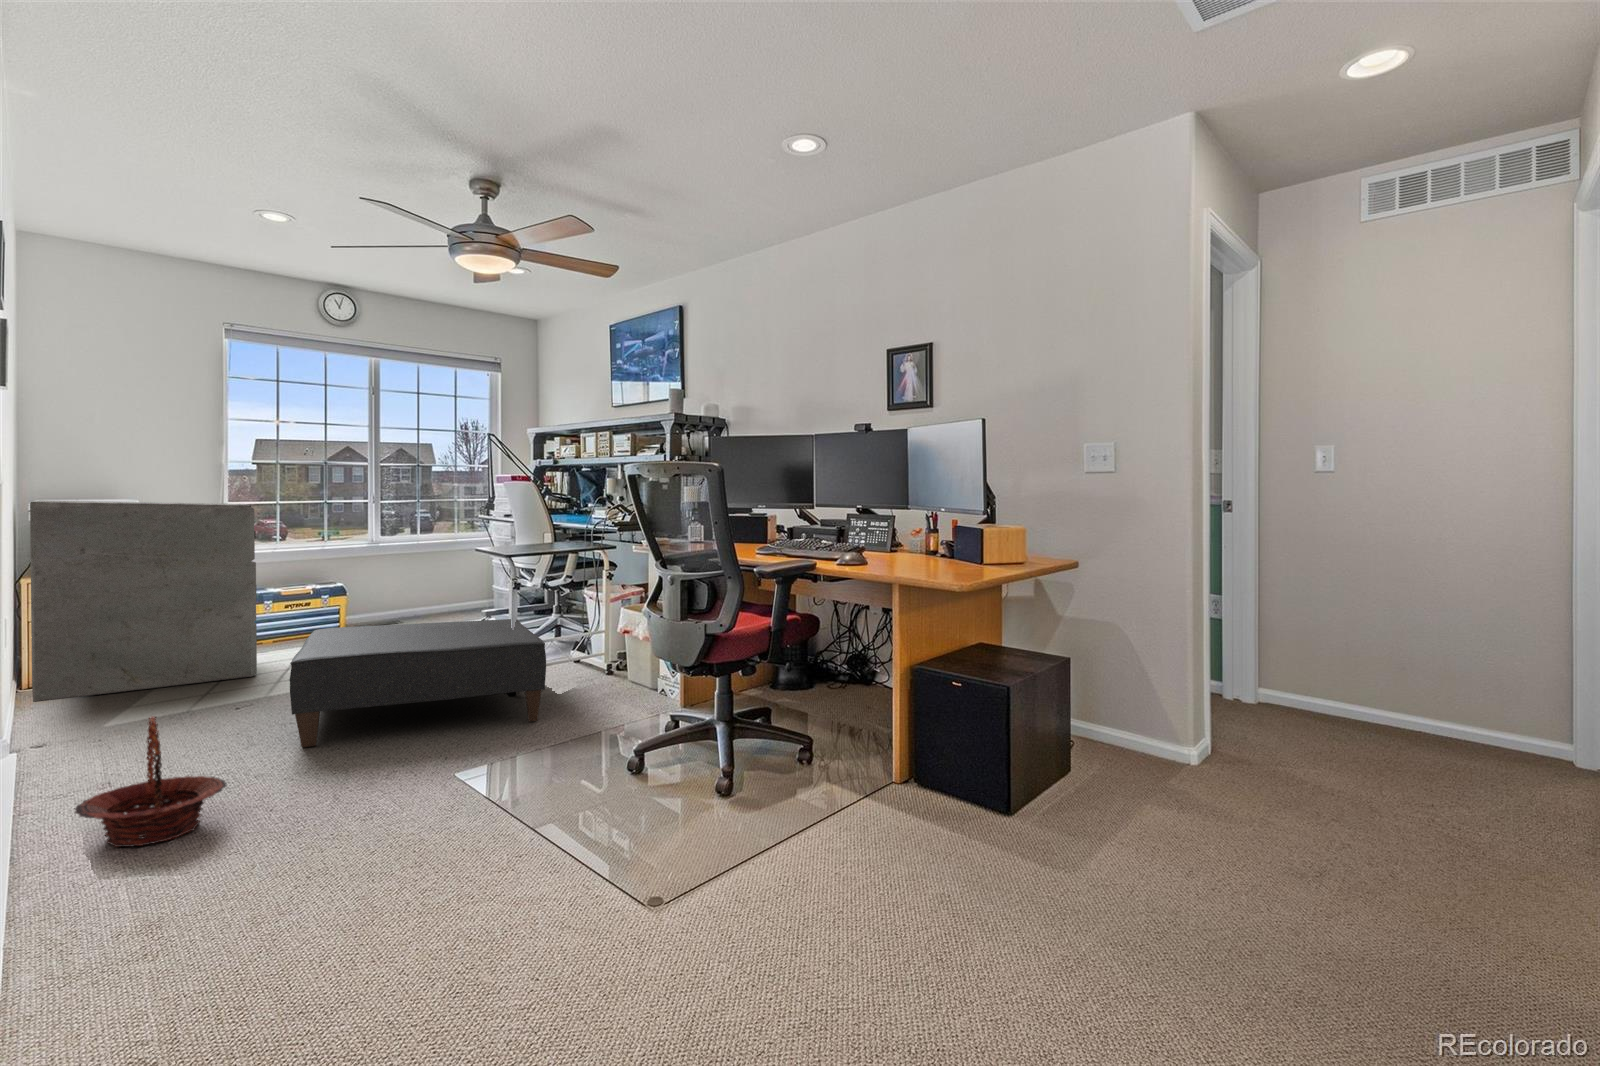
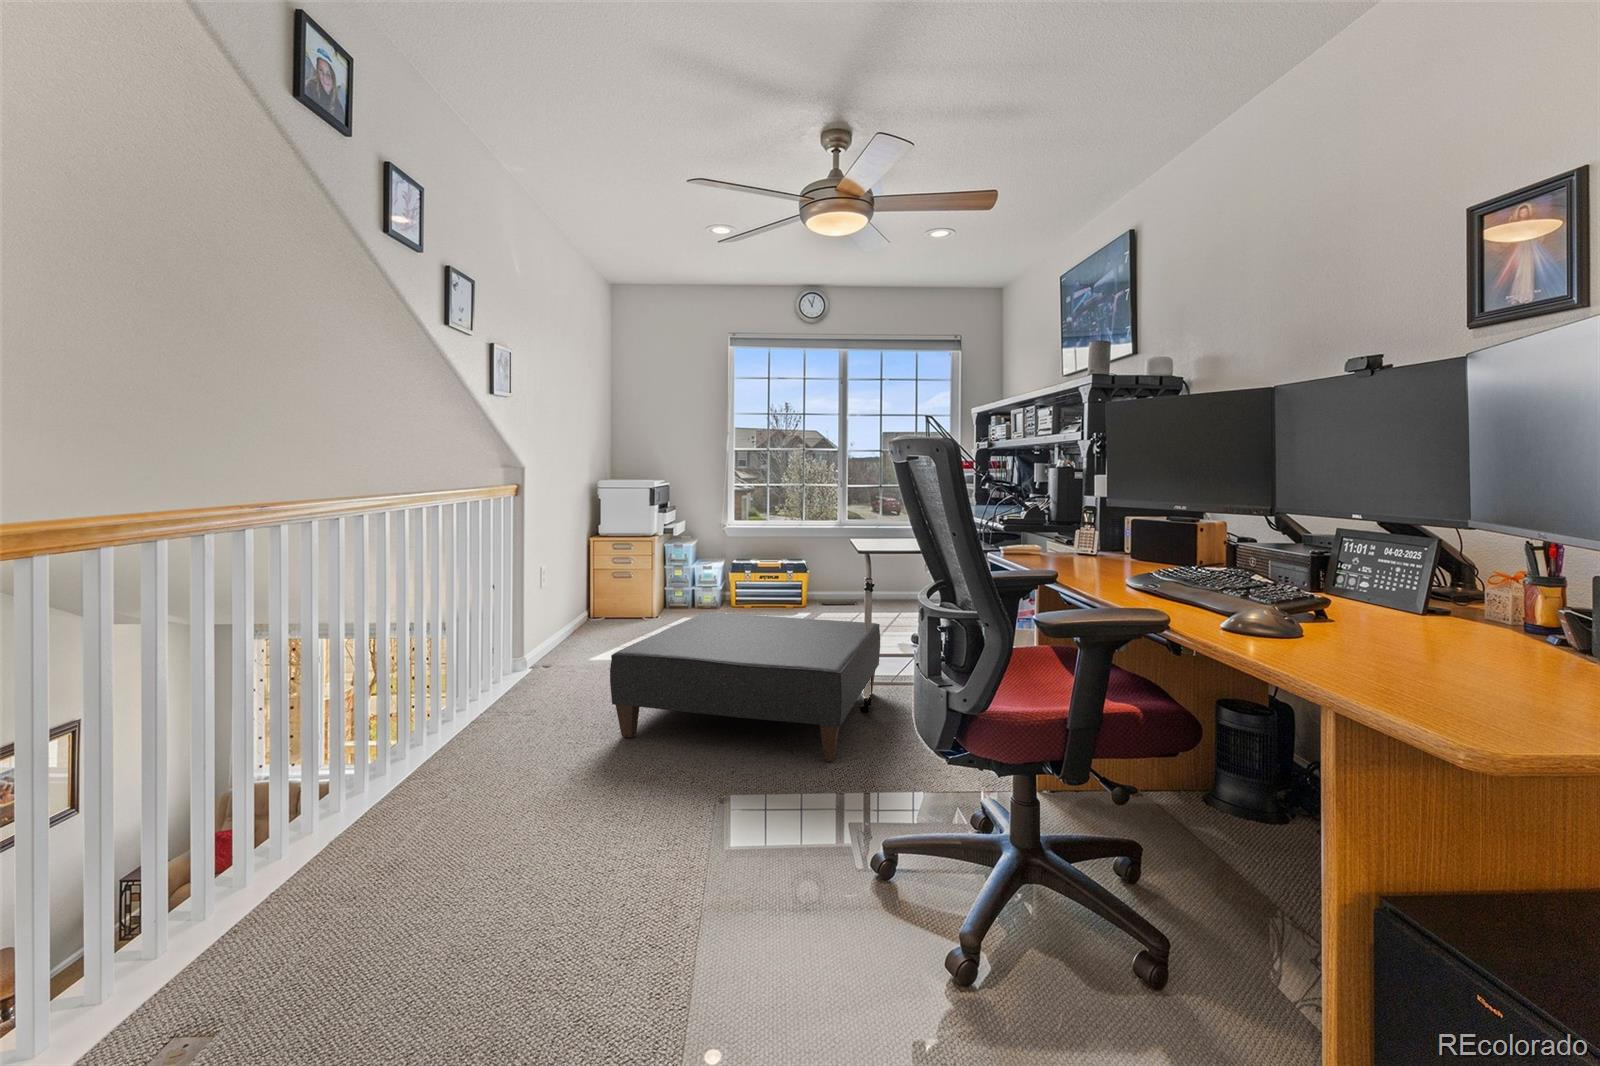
filing cabinet: present [30,500,257,702] -> none [562,491,712,640]
basket: present [74,716,226,847] -> none [352,707,475,828]

